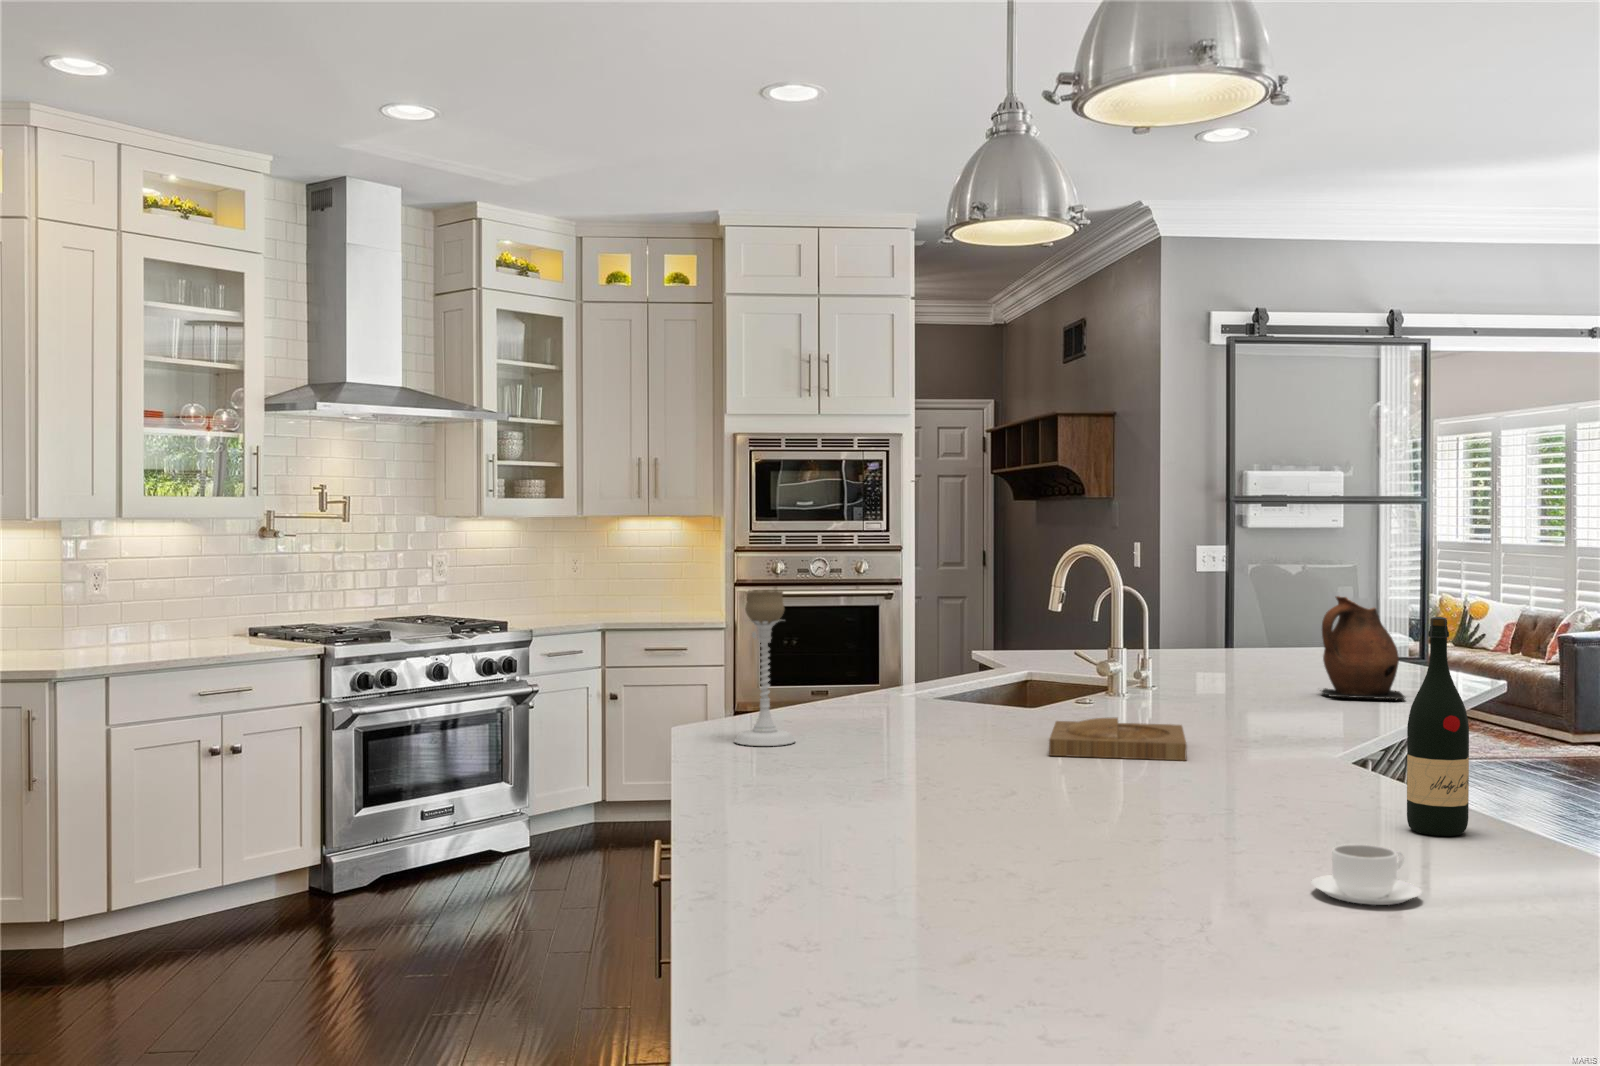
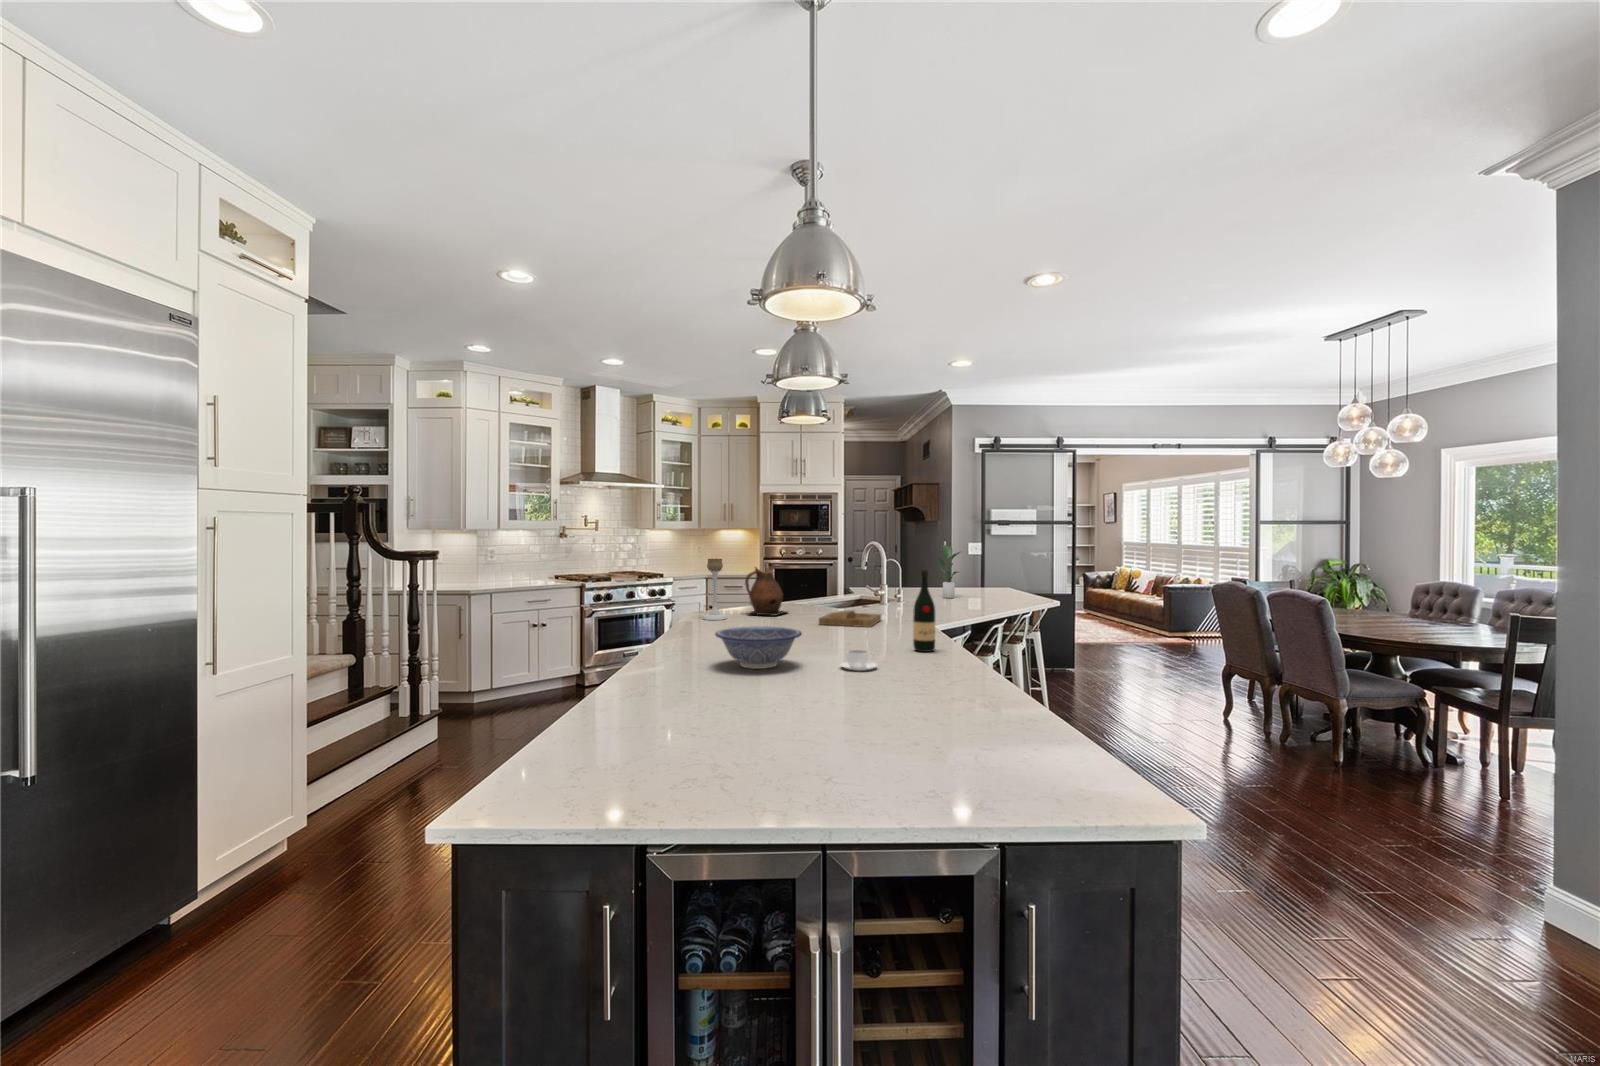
potted plant: none [1210,552,1270,677] -> present [937,545,960,598]
ceramic pitcher: present [1322,596,1405,700] -> present [745,567,786,616]
decorative bowl: none [965,780,1209,905] -> present [715,626,802,669]

